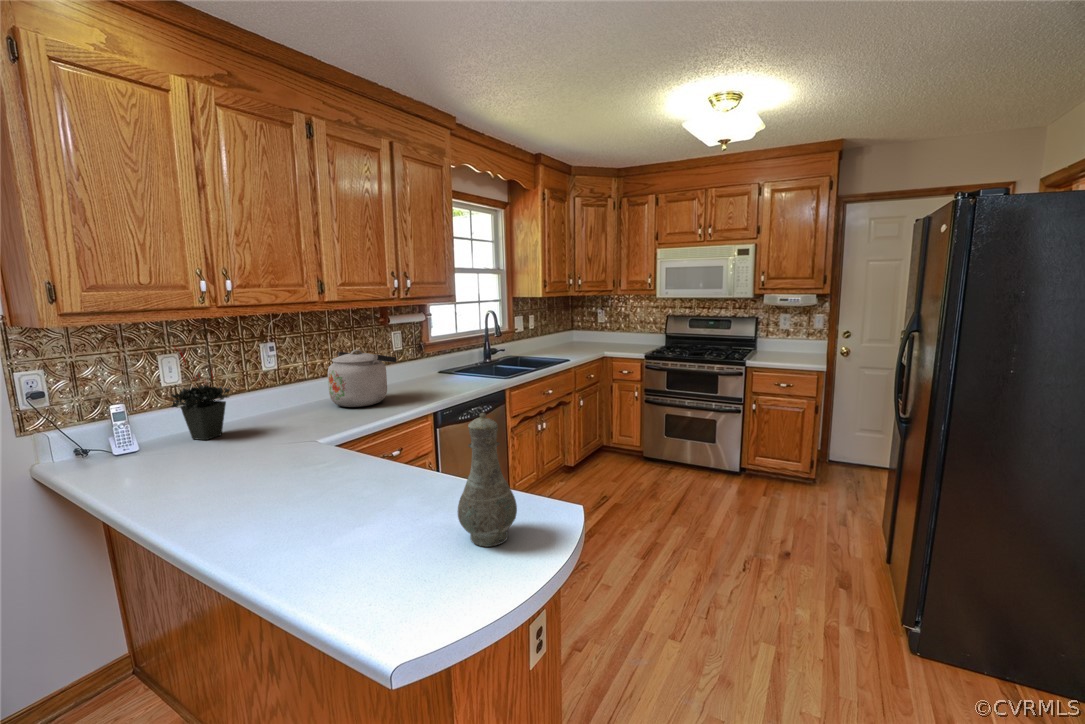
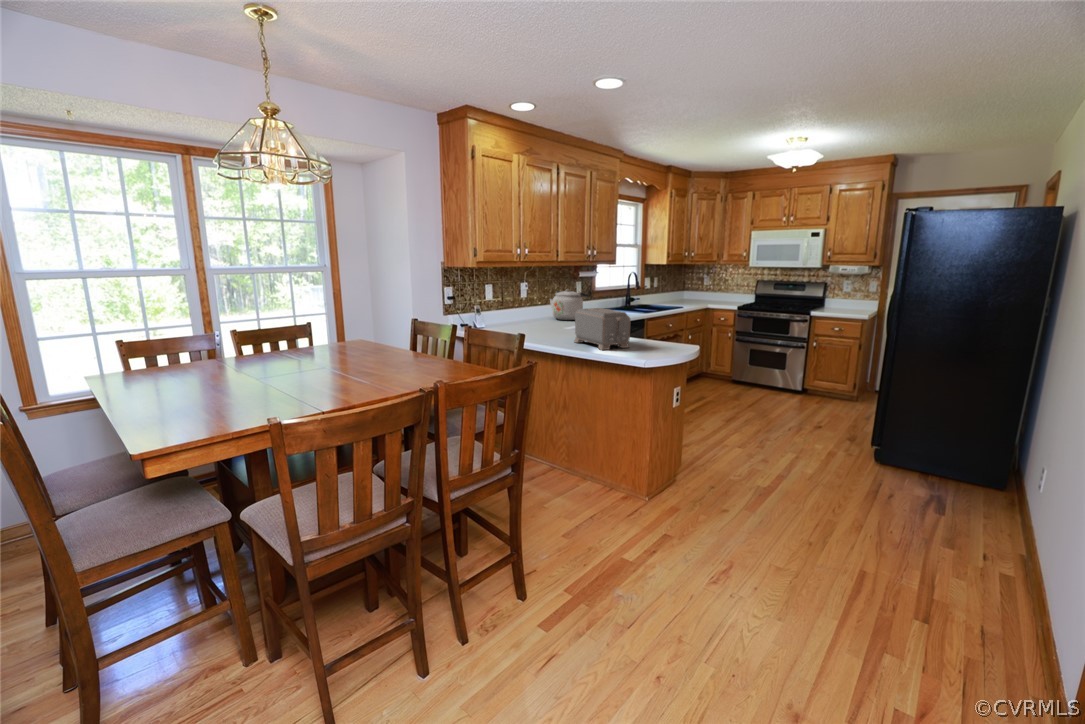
potted plant: present [171,348,230,440] -> none [494,280,520,327]
vase: present [458,413,517,547] -> none [653,300,676,351]
toaster: none [276,418,406,558] -> present [574,308,631,350]

